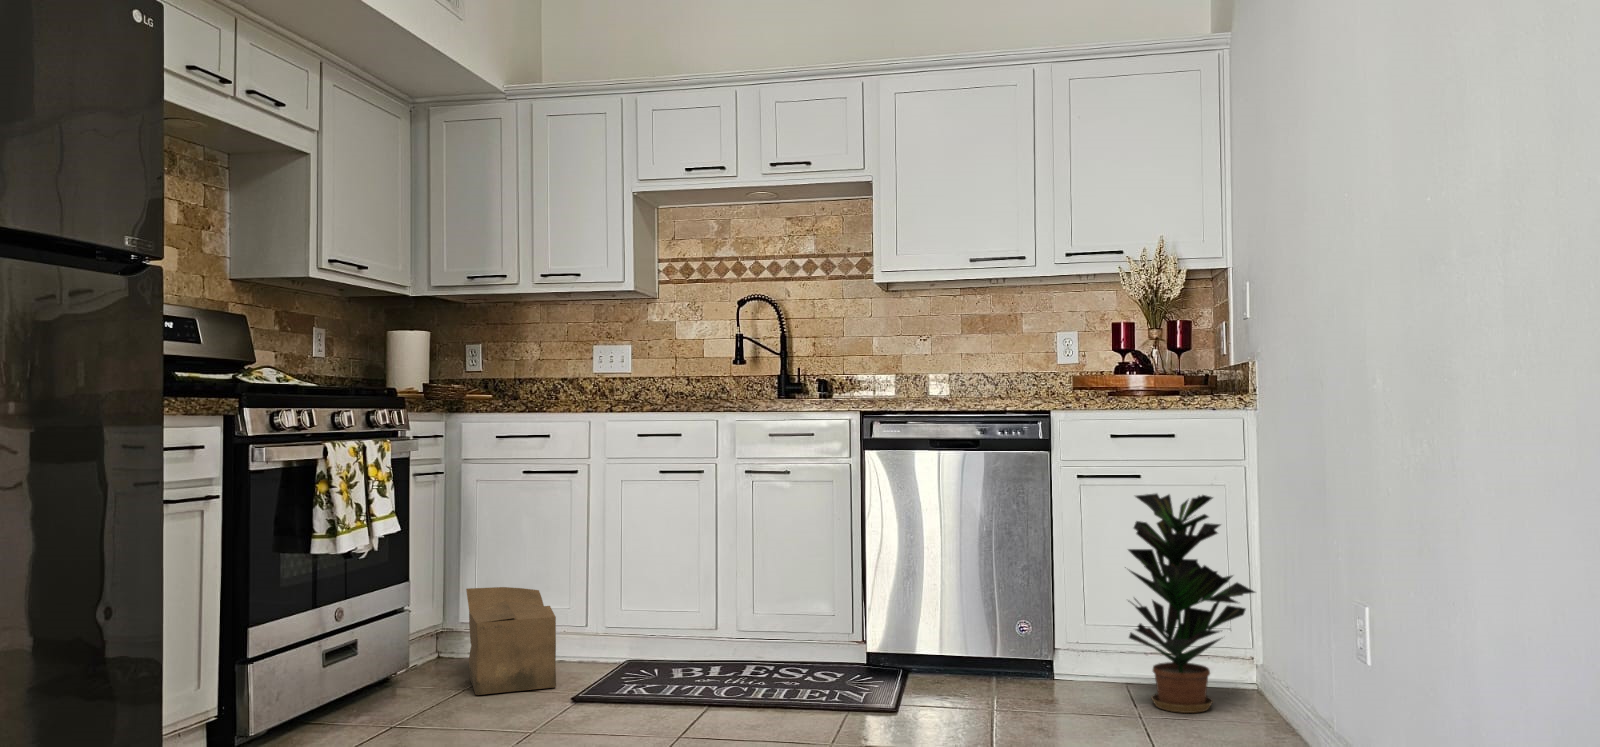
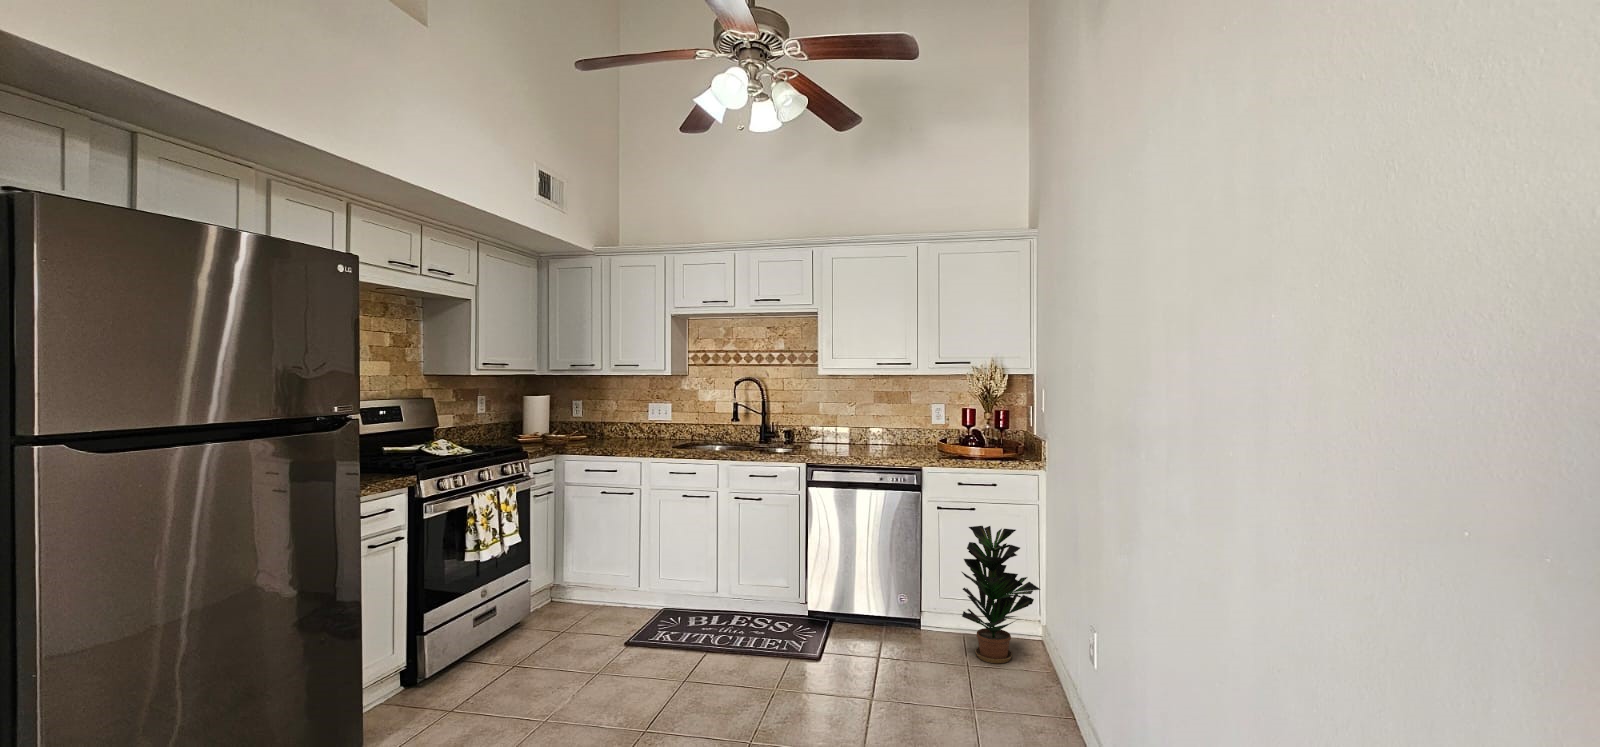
cardboard box: present [466,587,556,695] -> none [566,564,618,638]

